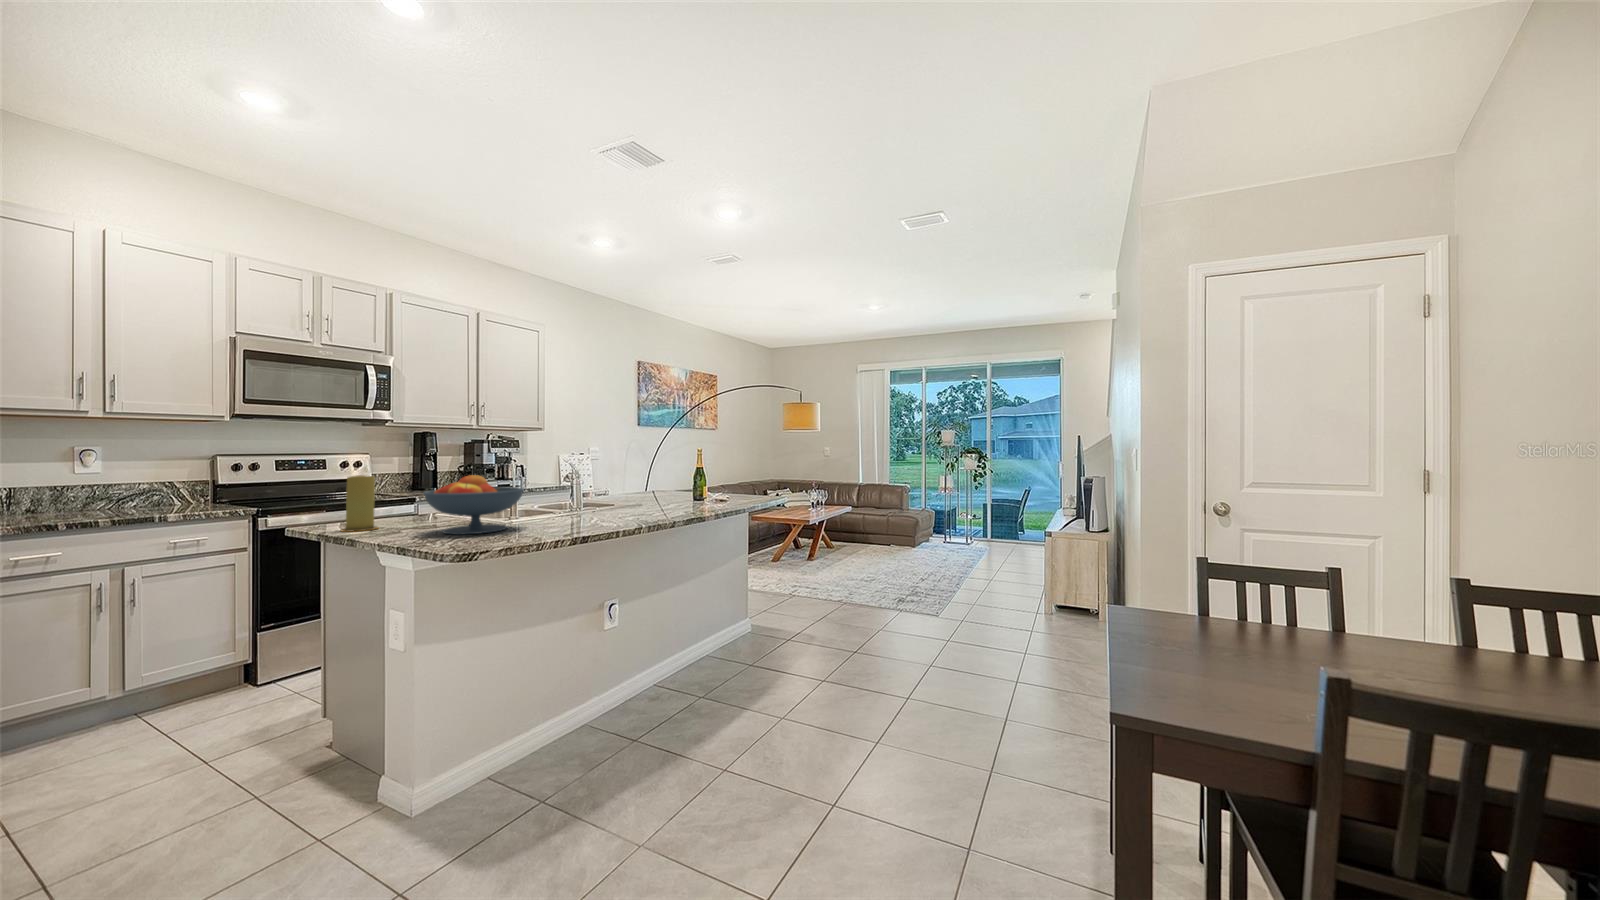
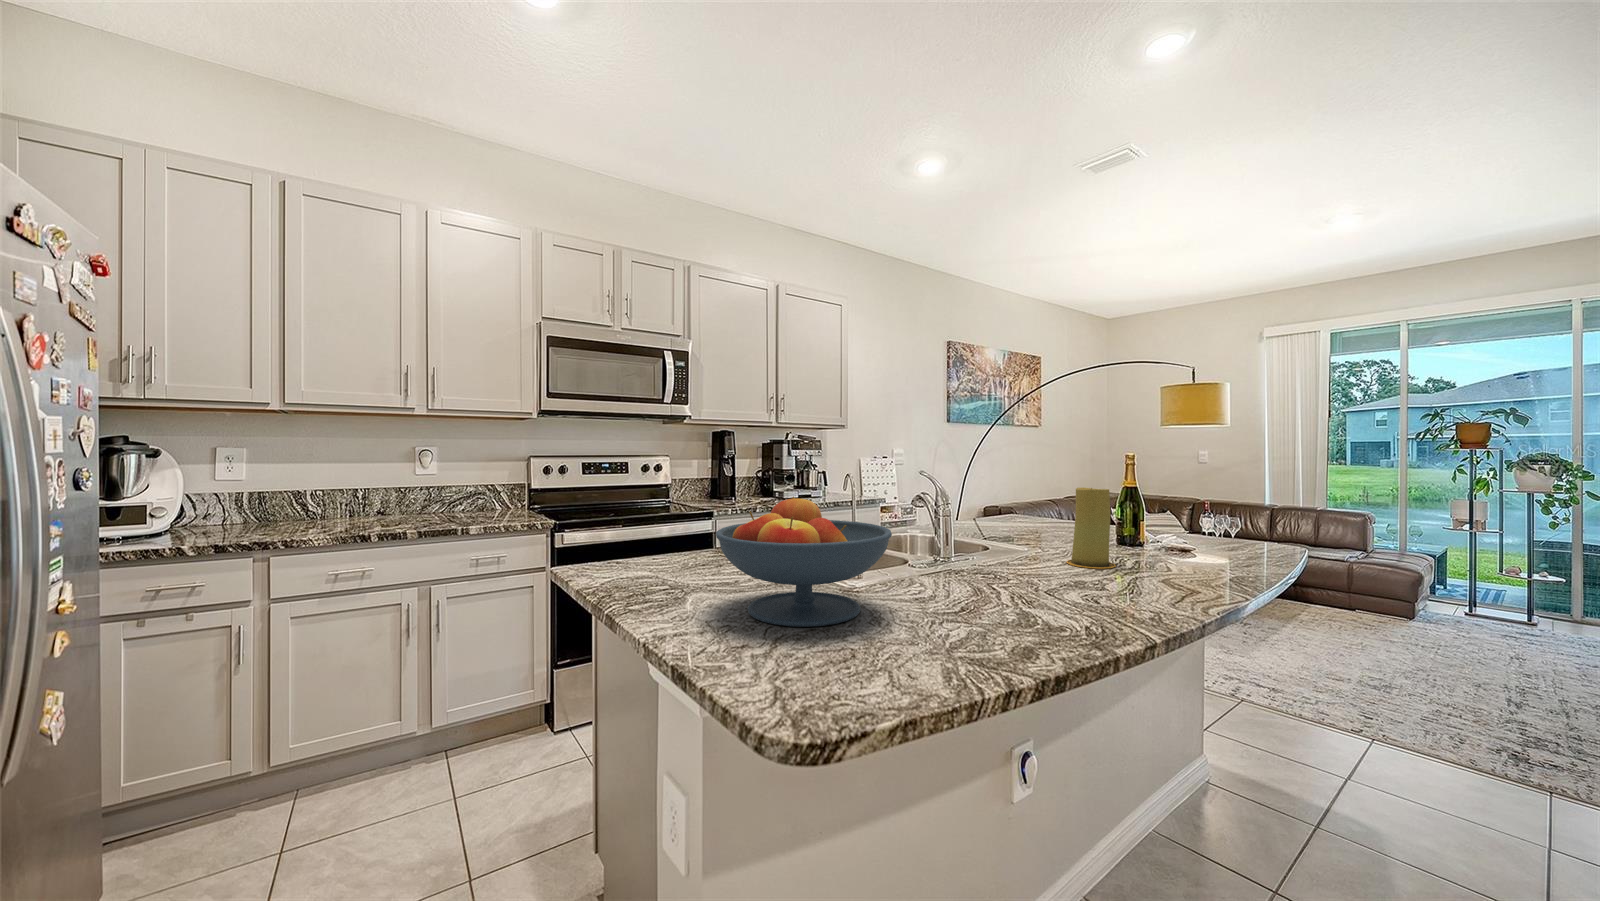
candle: present [341,475,378,532] -> present [1067,488,1116,569]

